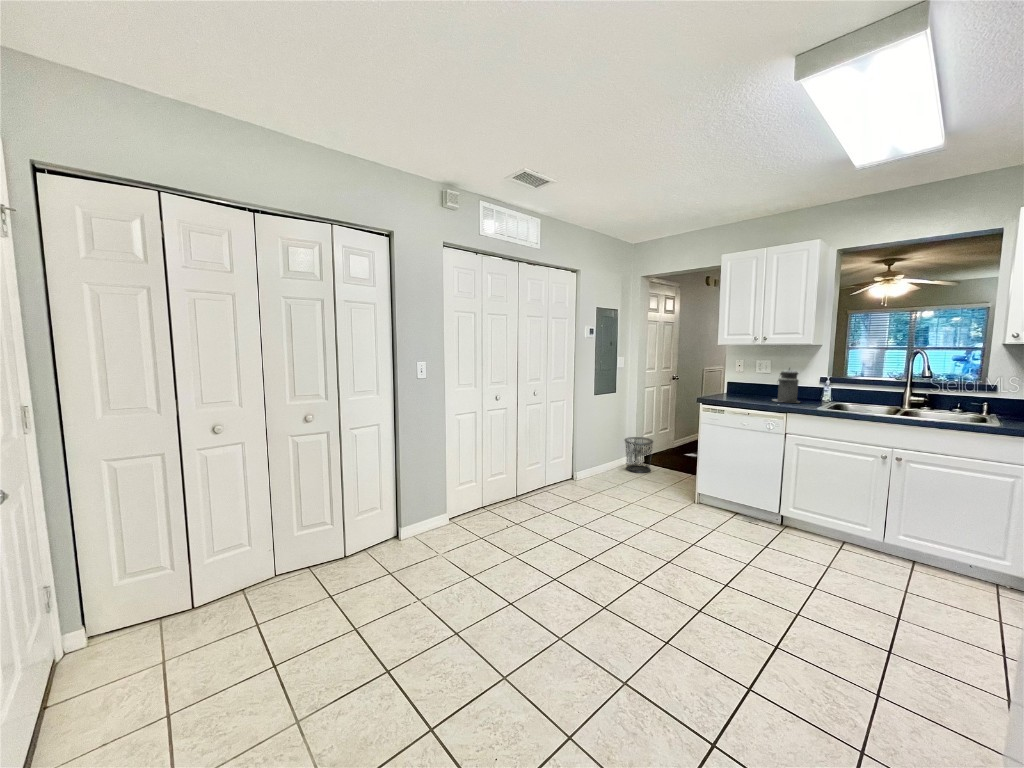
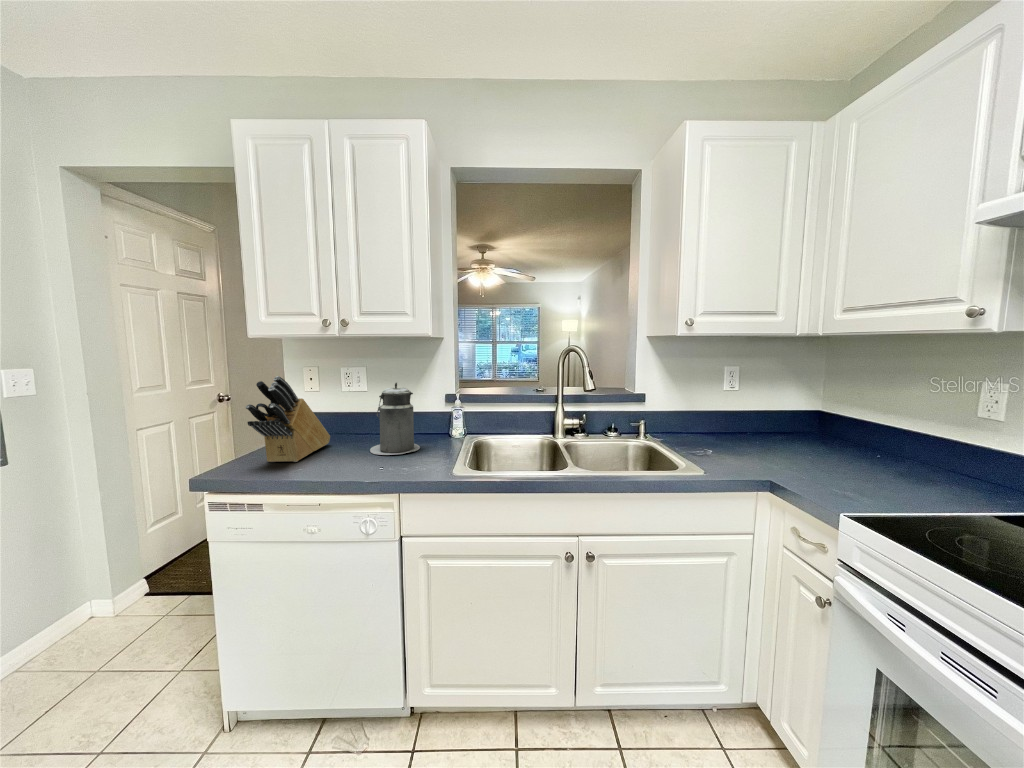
knife block: none [720,361,750,399] -> present [246,376,330,462]
waste bin: present [625,437,653,473] -> none [60,544,154,645]

